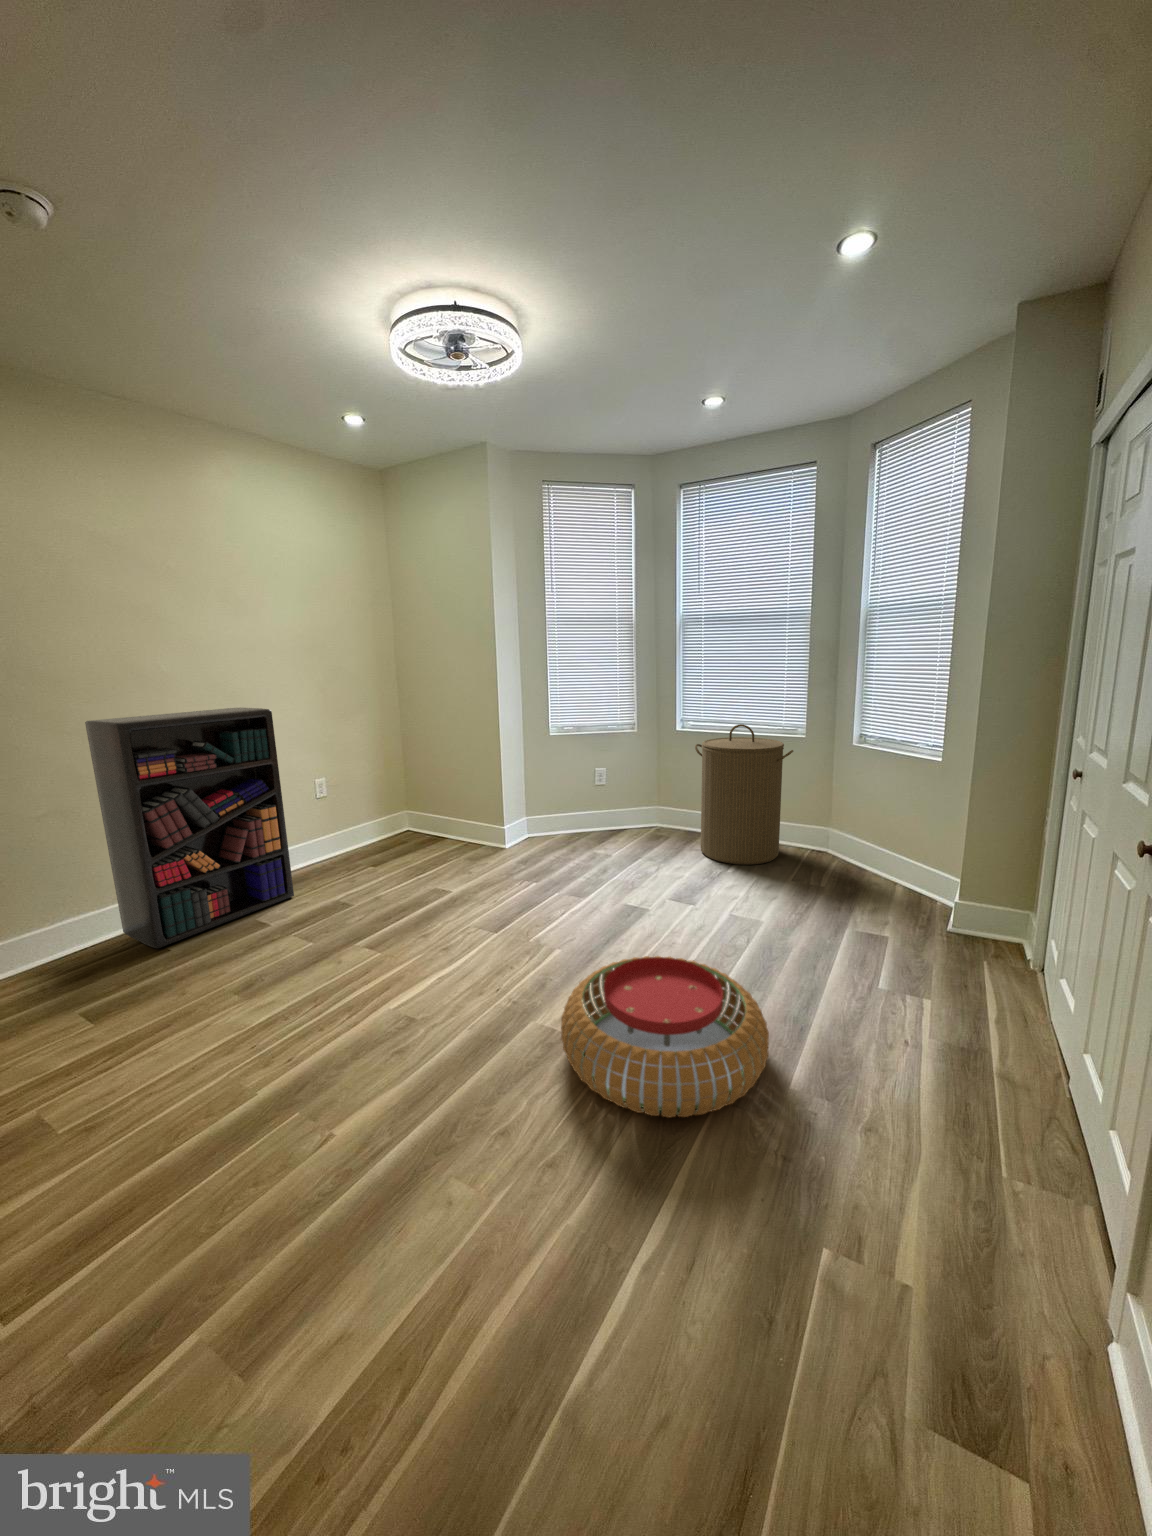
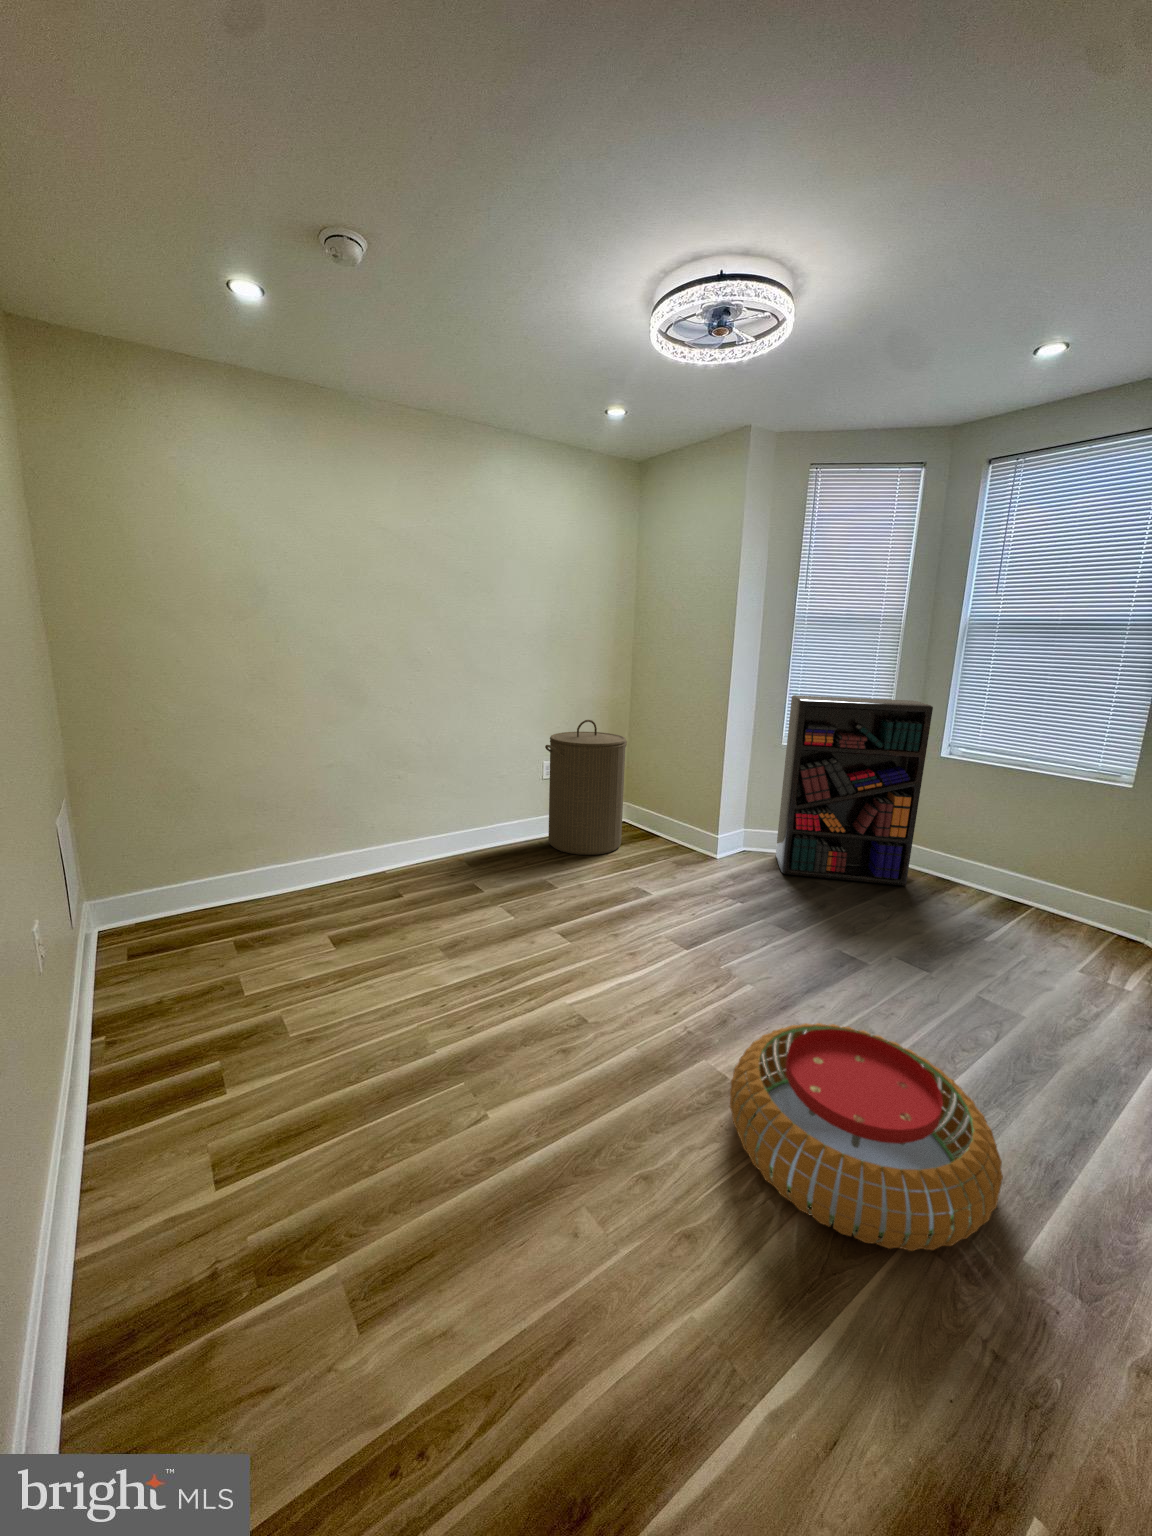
bookshelf: present [85,707,294,948] -> present [776,695,933,886]
laundry hamper: present [695,724,793,865] -> present [545,720,627,855]

